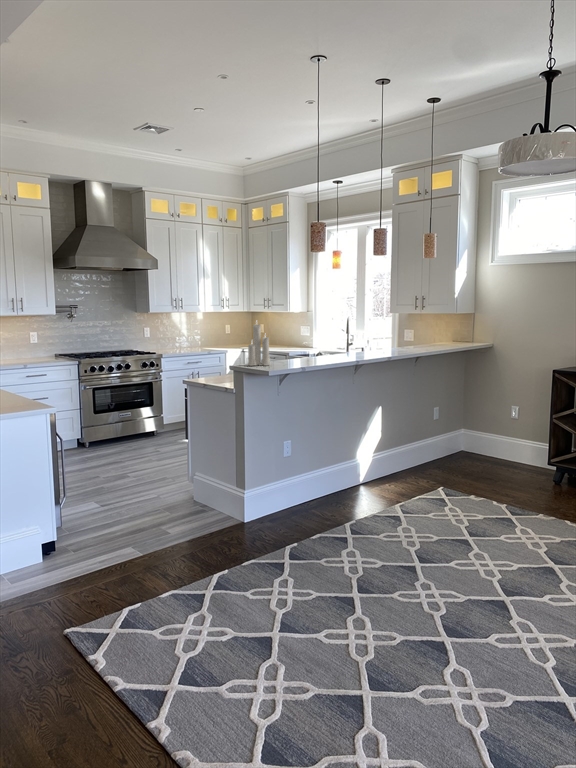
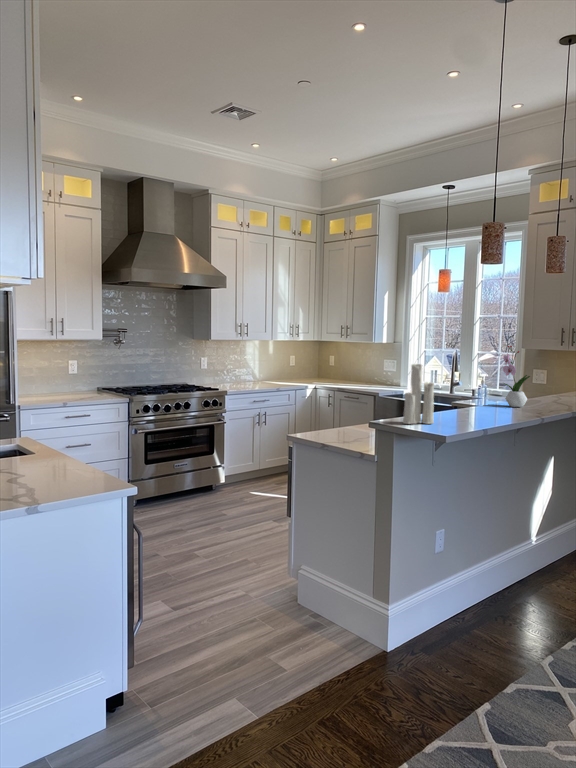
flower arrangement: none [344,311,362,356] -> present [503,346,530,407]

